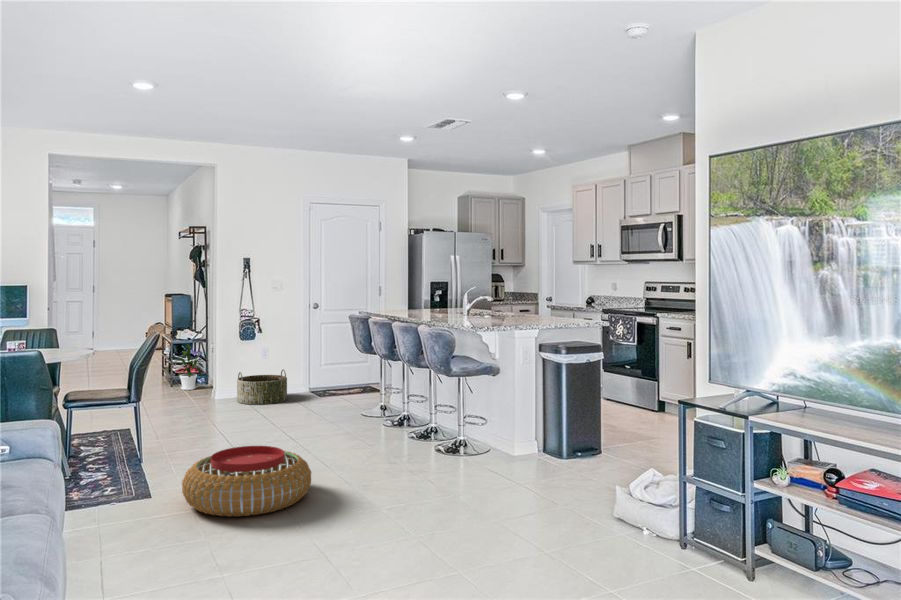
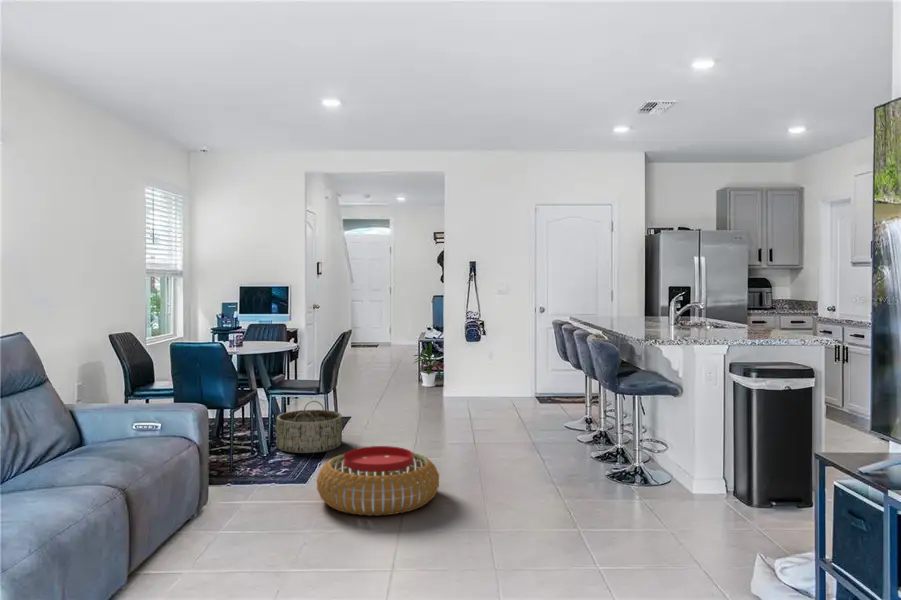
basket: present [237,369,287,405] -> present [276,401,342,453]

